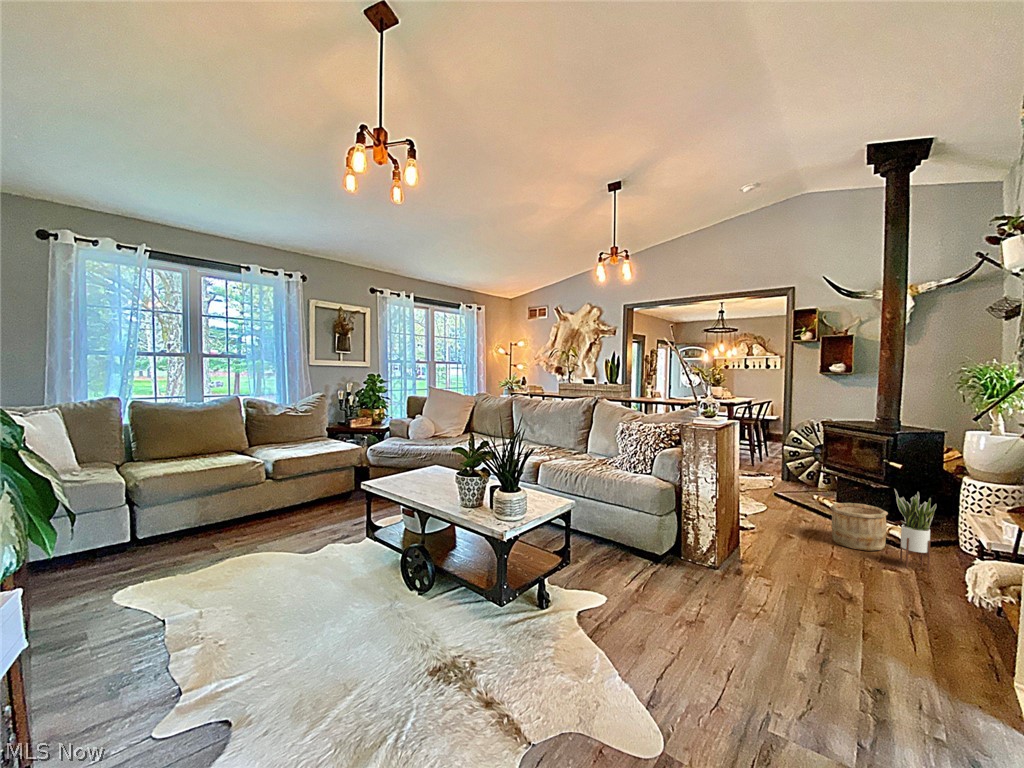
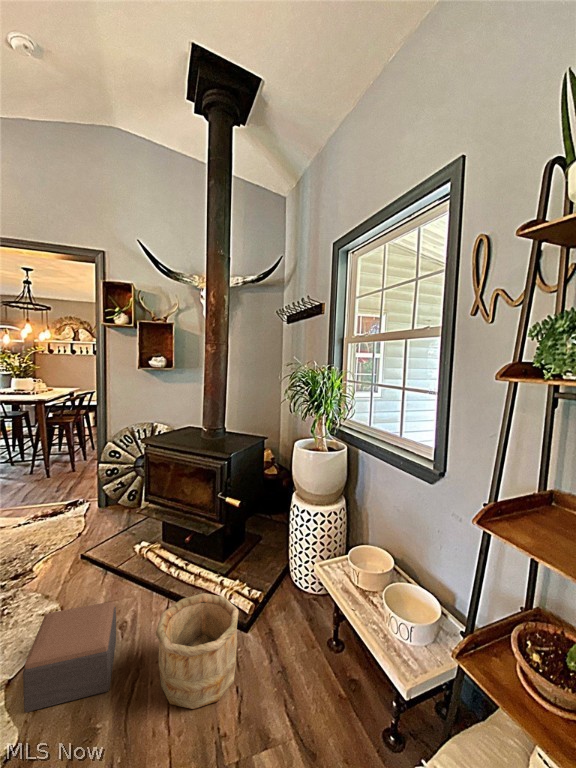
potted plant: present [894,489,937,571] -> none [258,597,315,742]
footstool: none [760,495,805,533] -> present [23,602,116,712]

